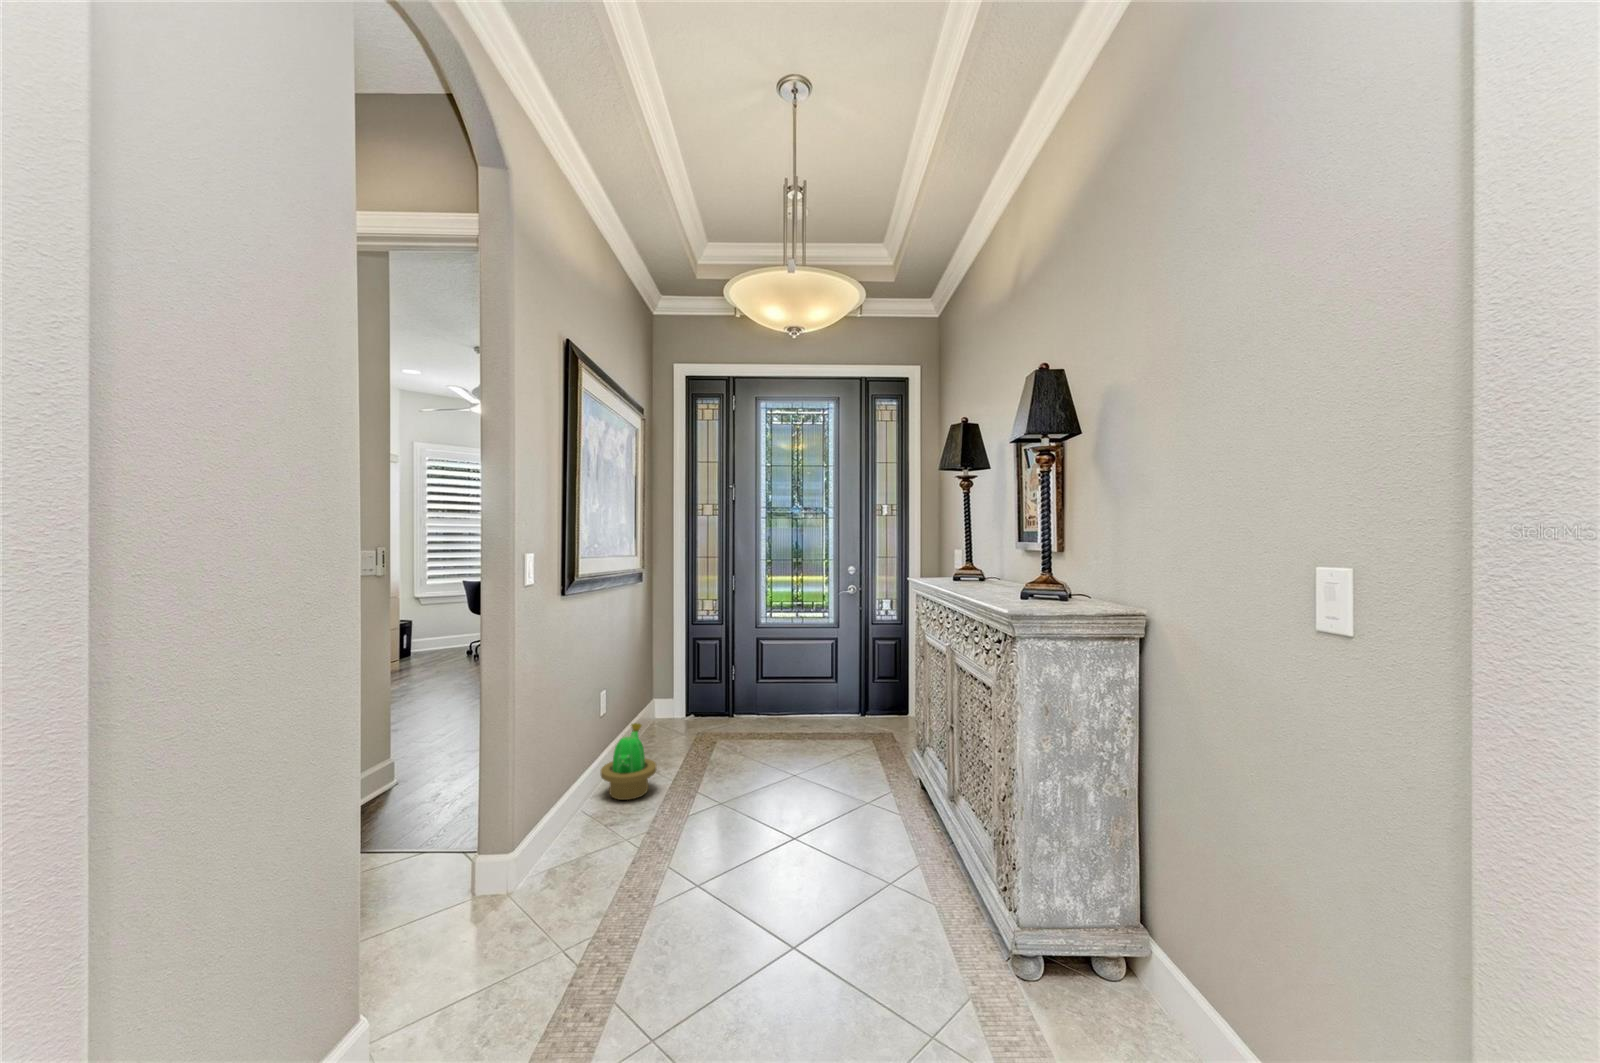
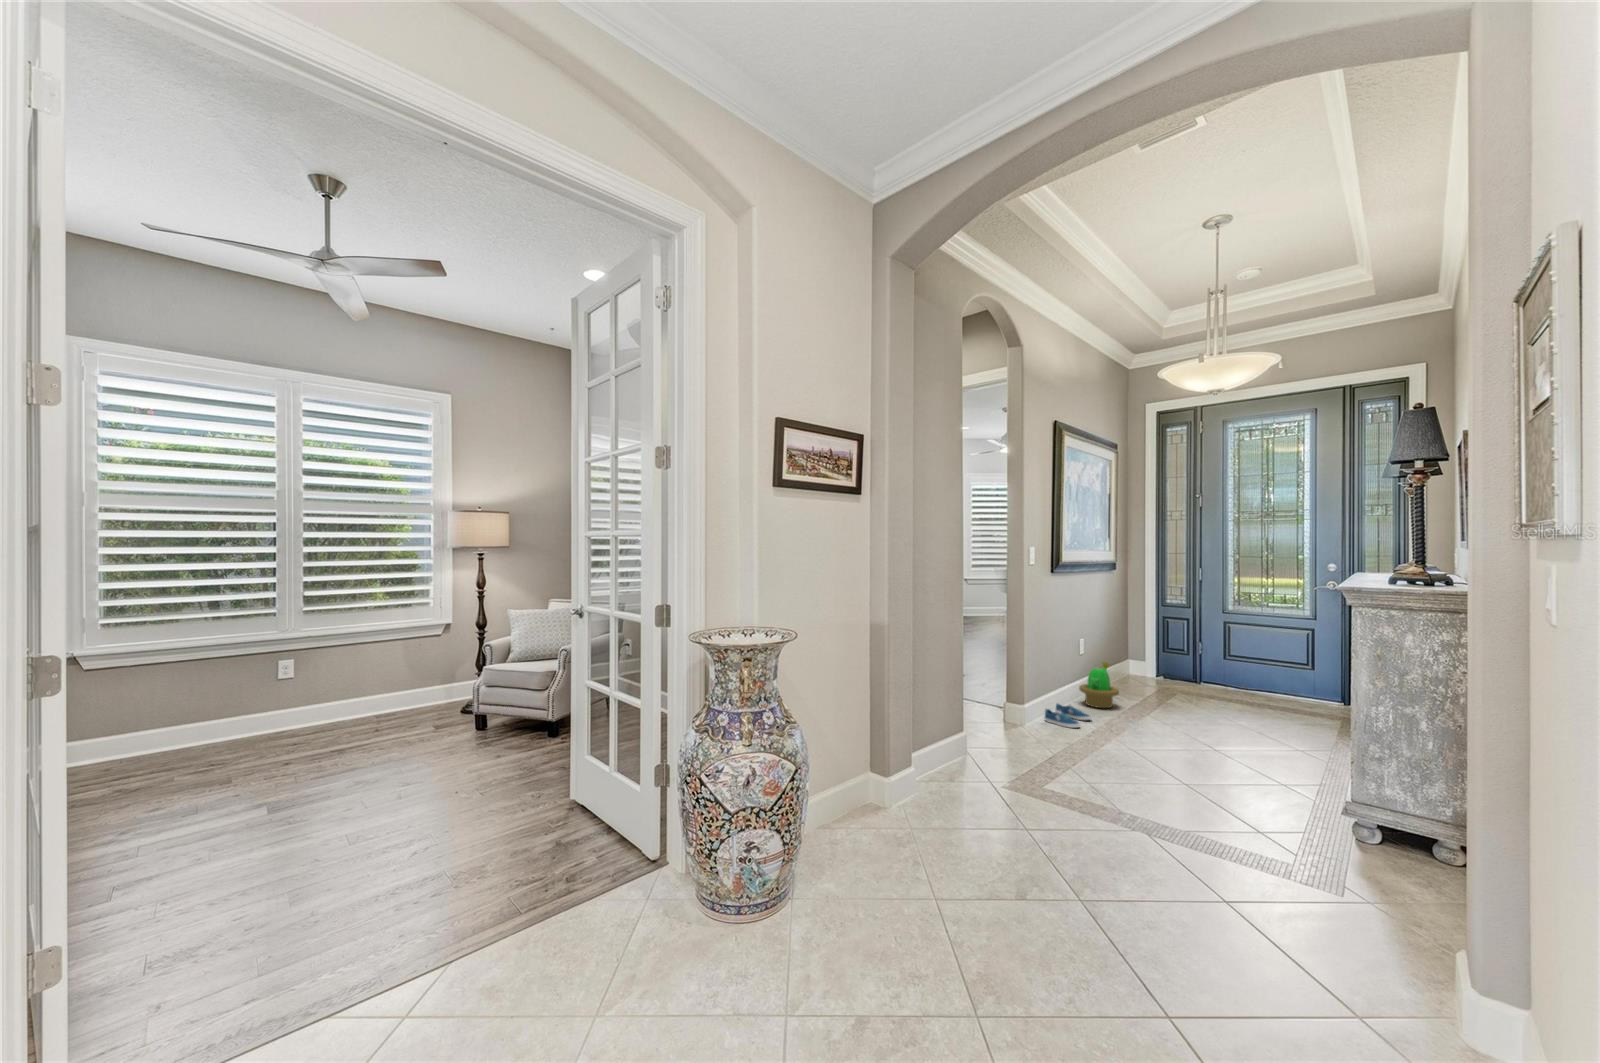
sneaker: none [550,816,626,869] -> present [1045,704,1092,728]

